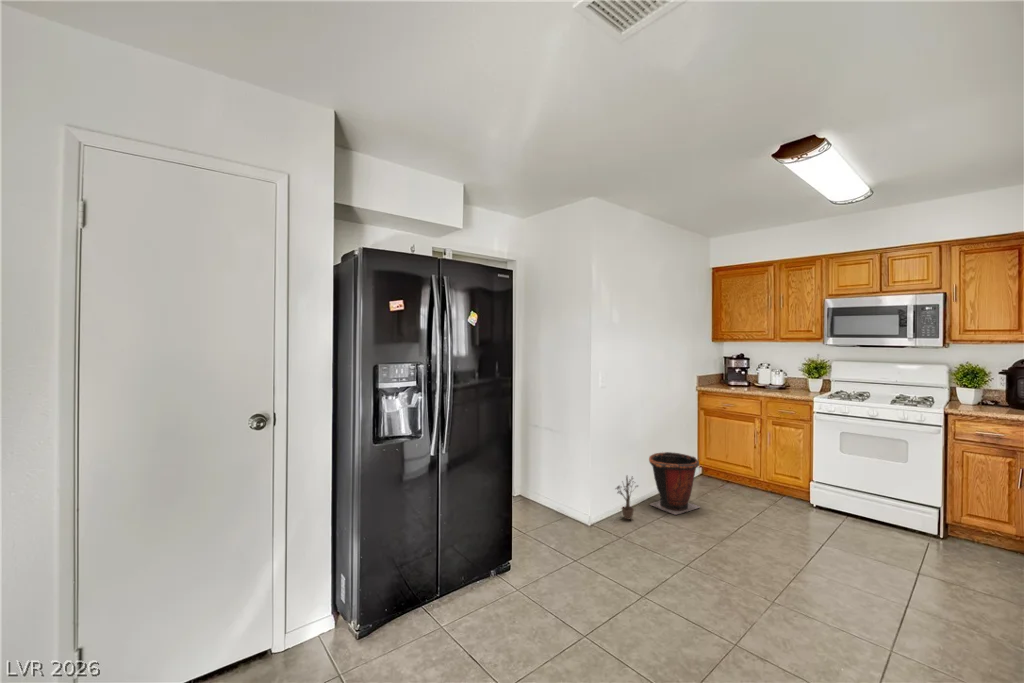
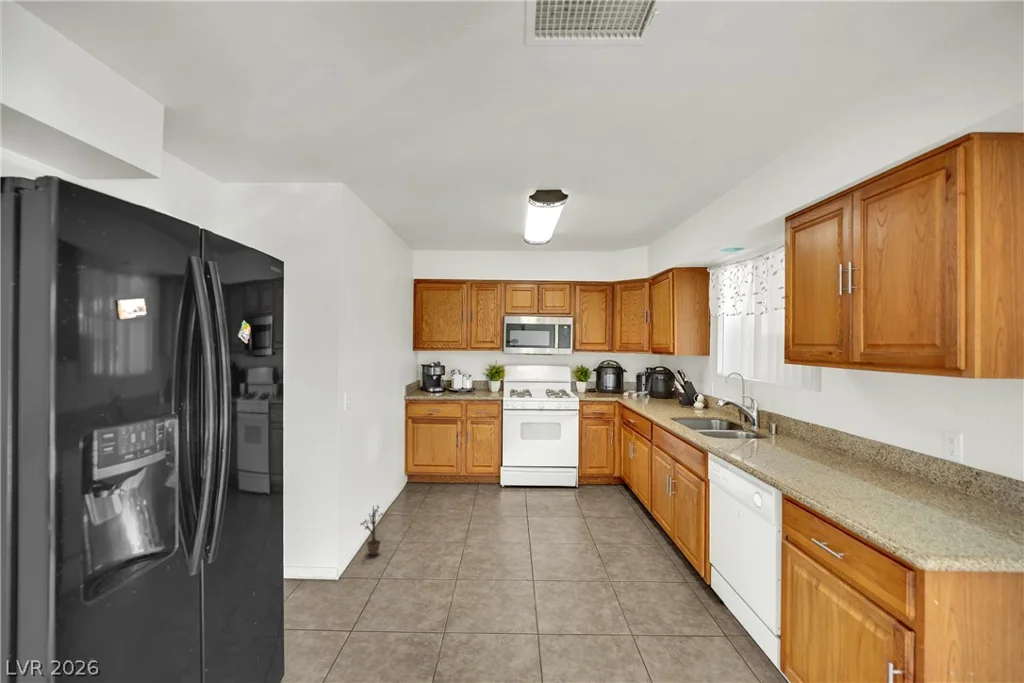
waste bin: present [649,452,700,514] -> none [382,464,432,532]

